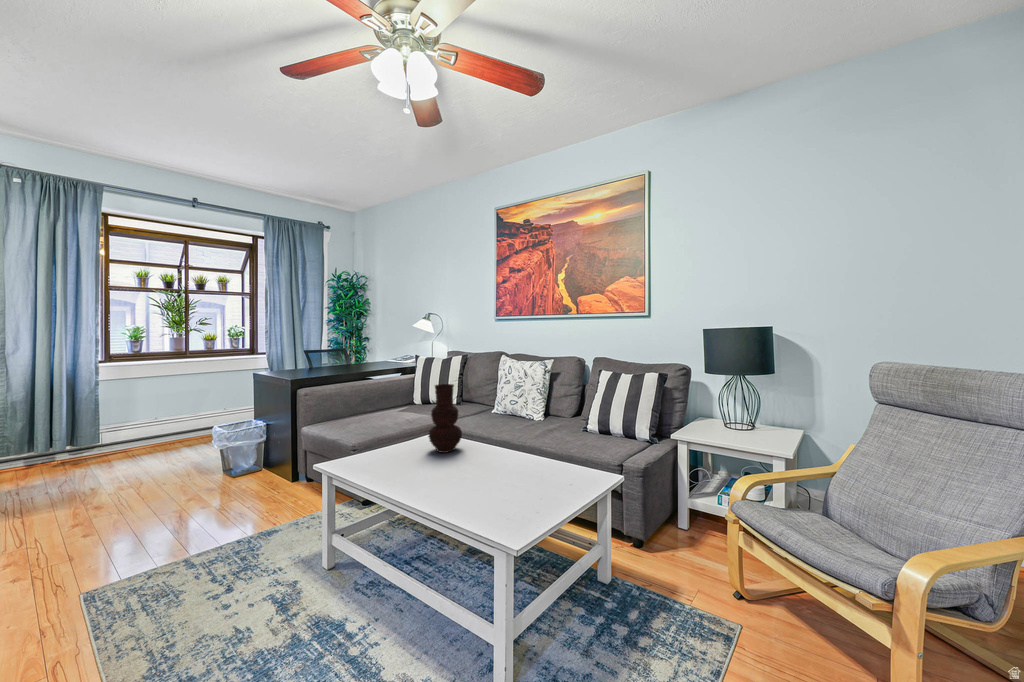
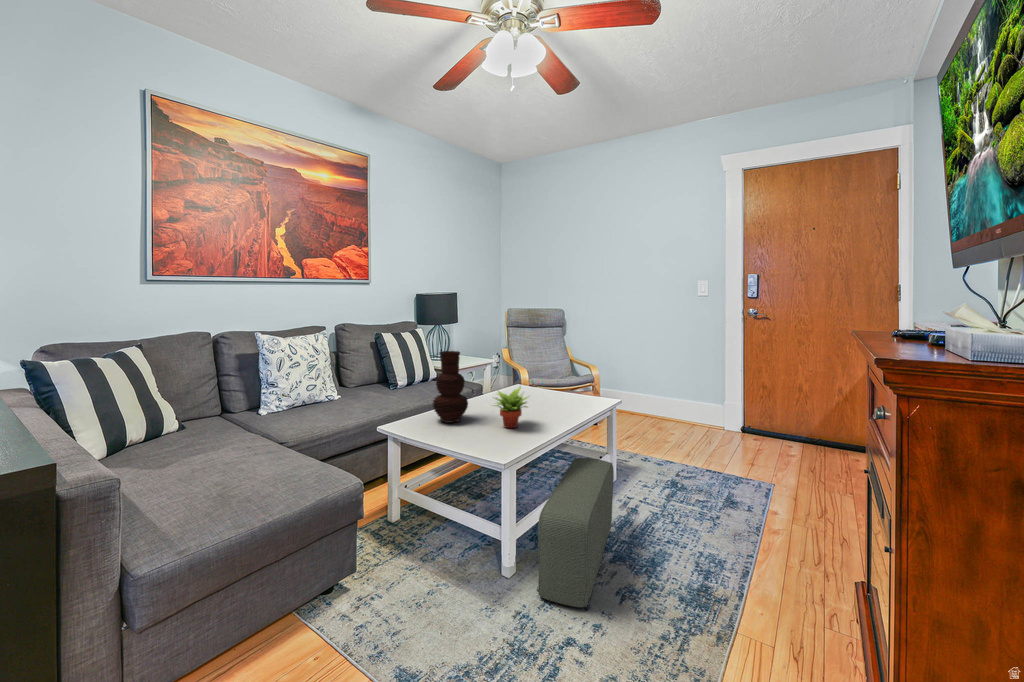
succulent plant: none [389,428,435,472] -> present [493,386,529,428]
pouf: none [241,512,397,640] -> present [538,458,614,607]

